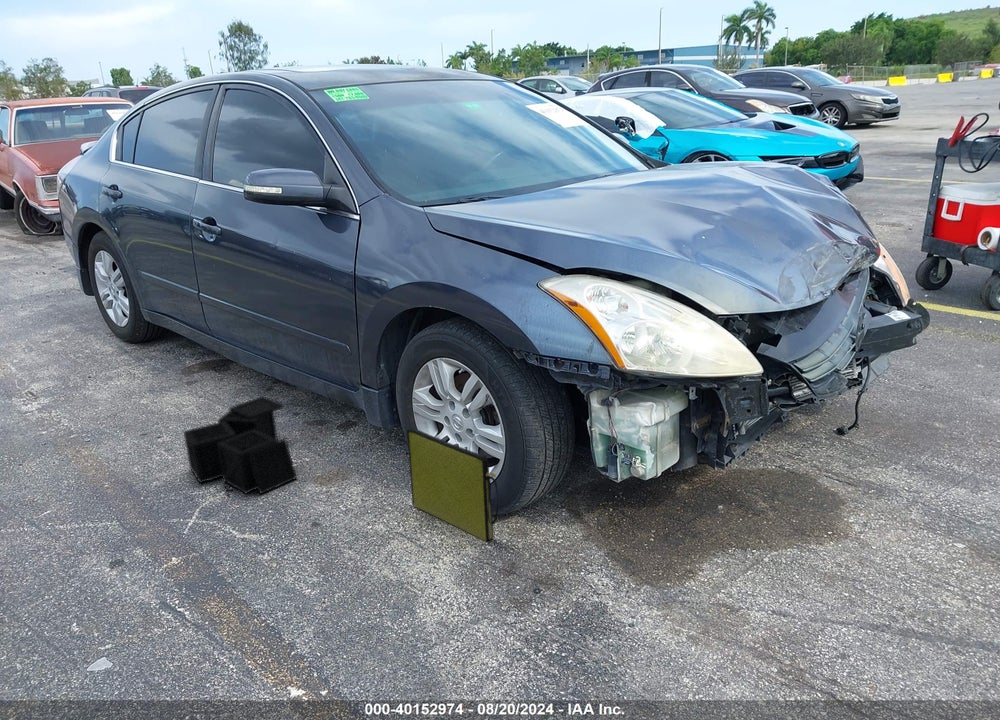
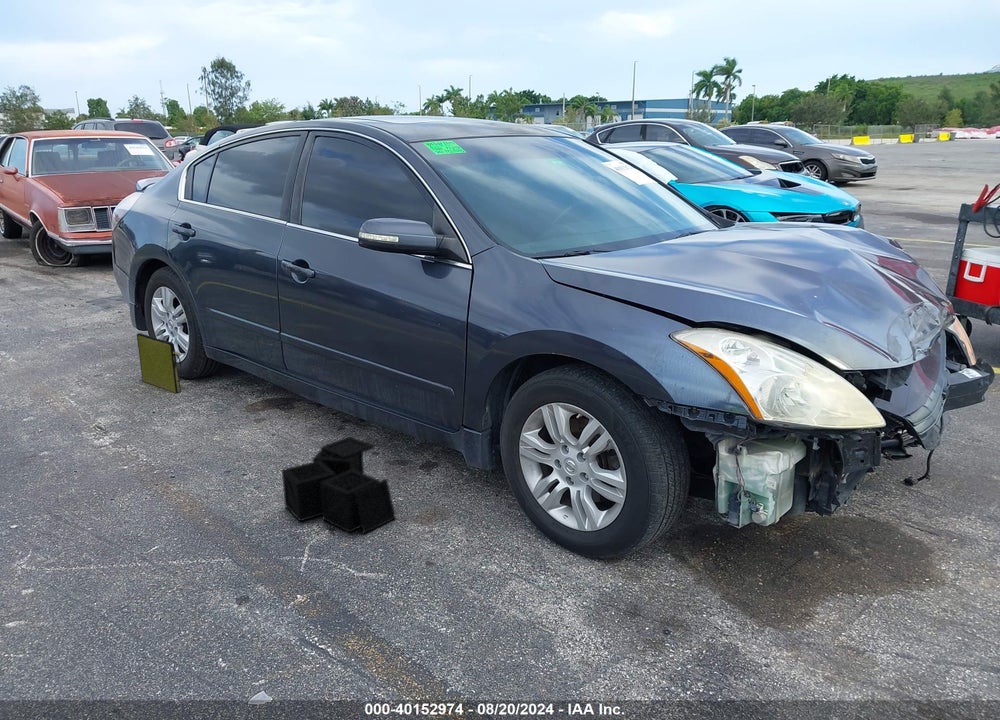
bag: present [407,428,498,541] -> present [137,333,181,393]

